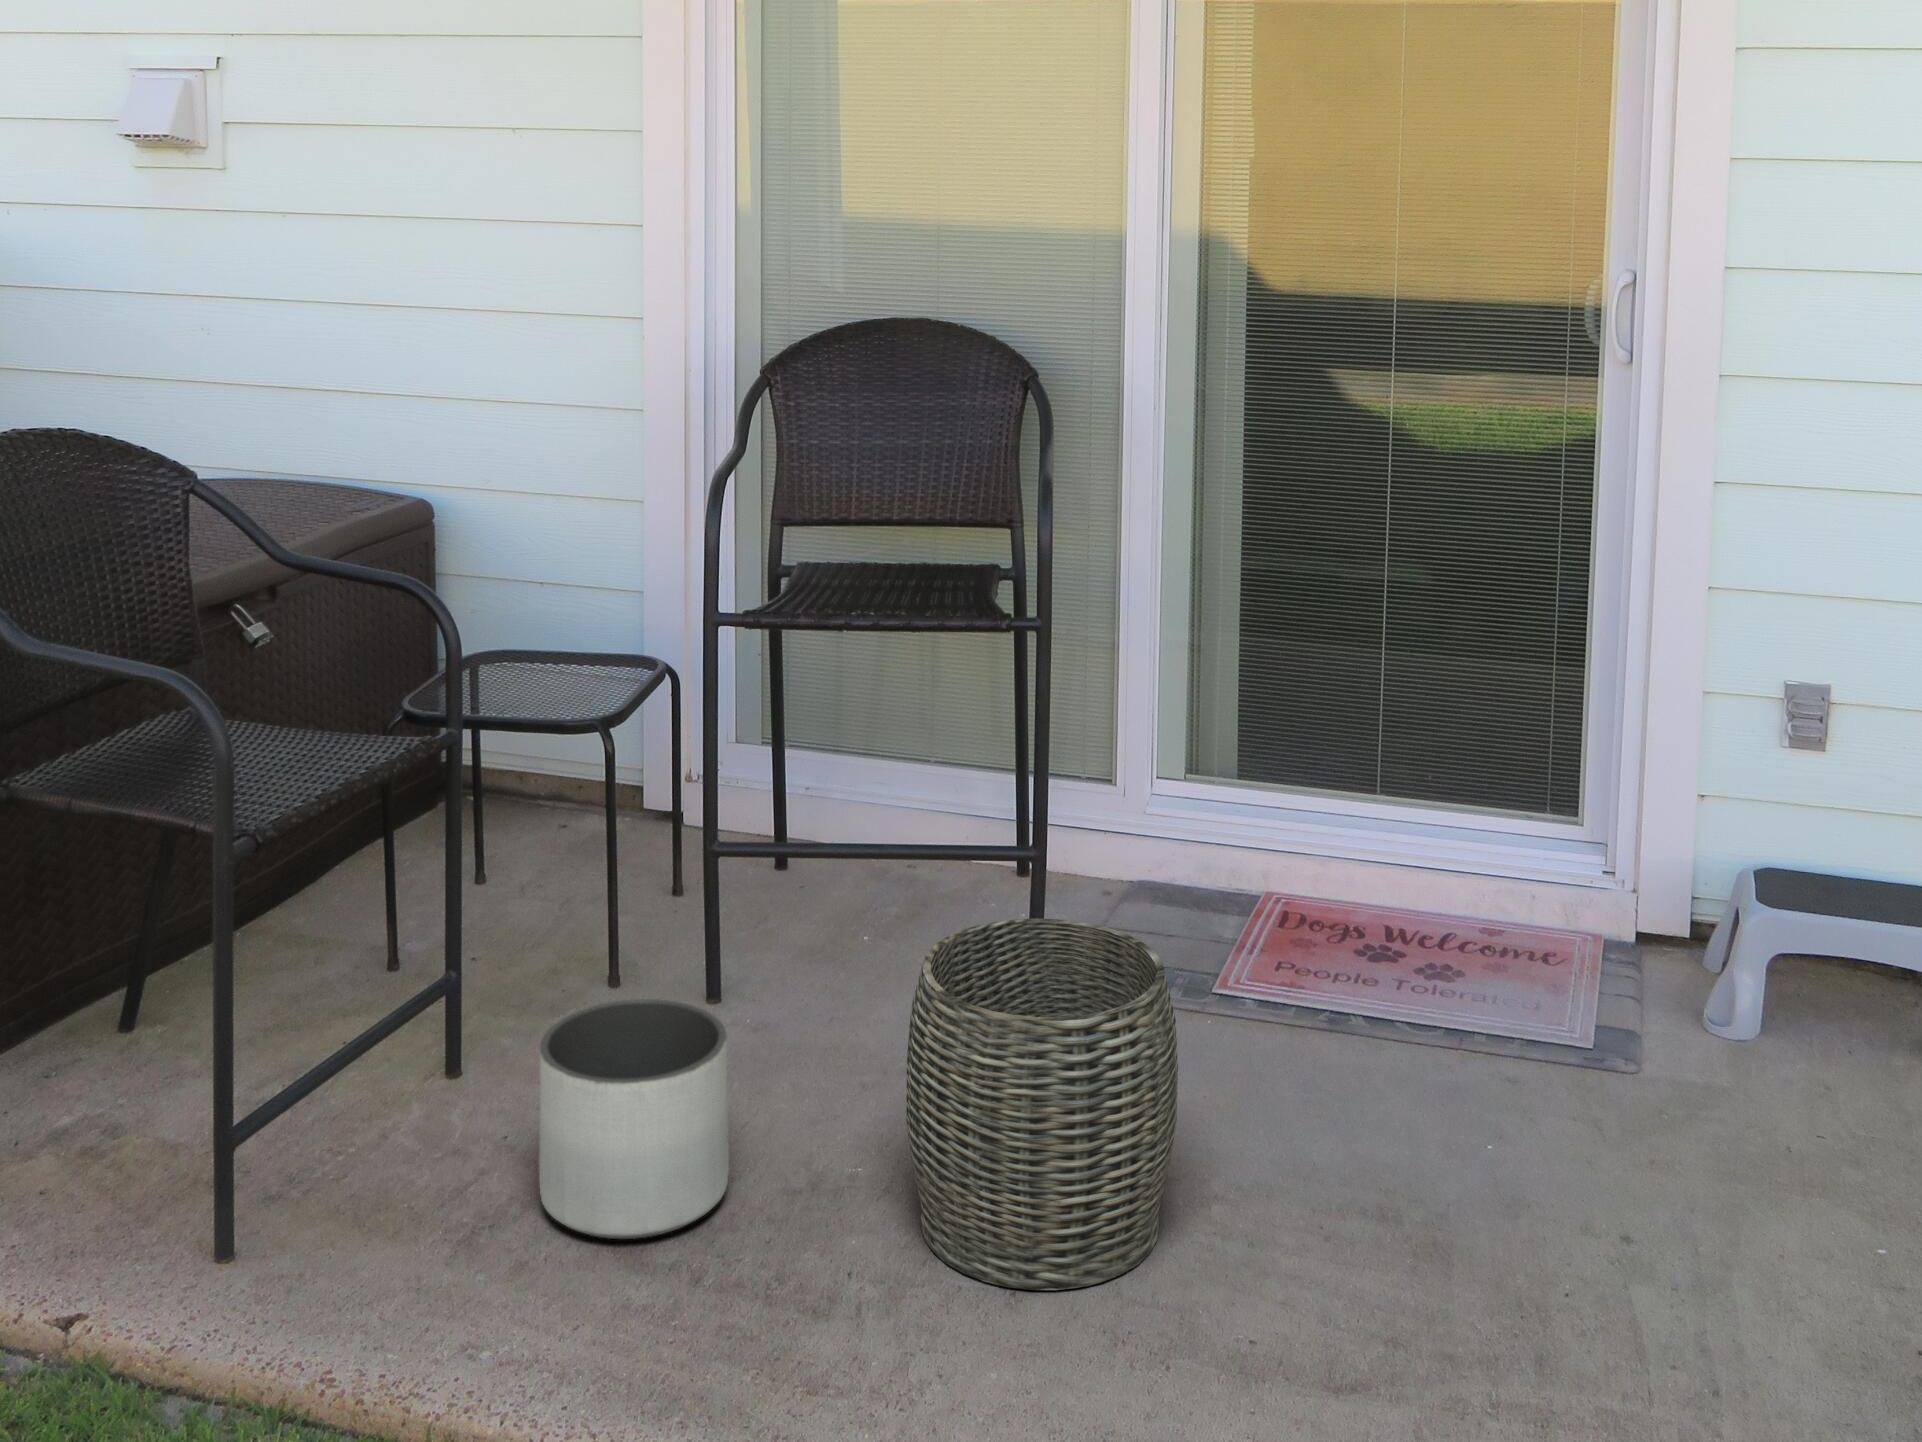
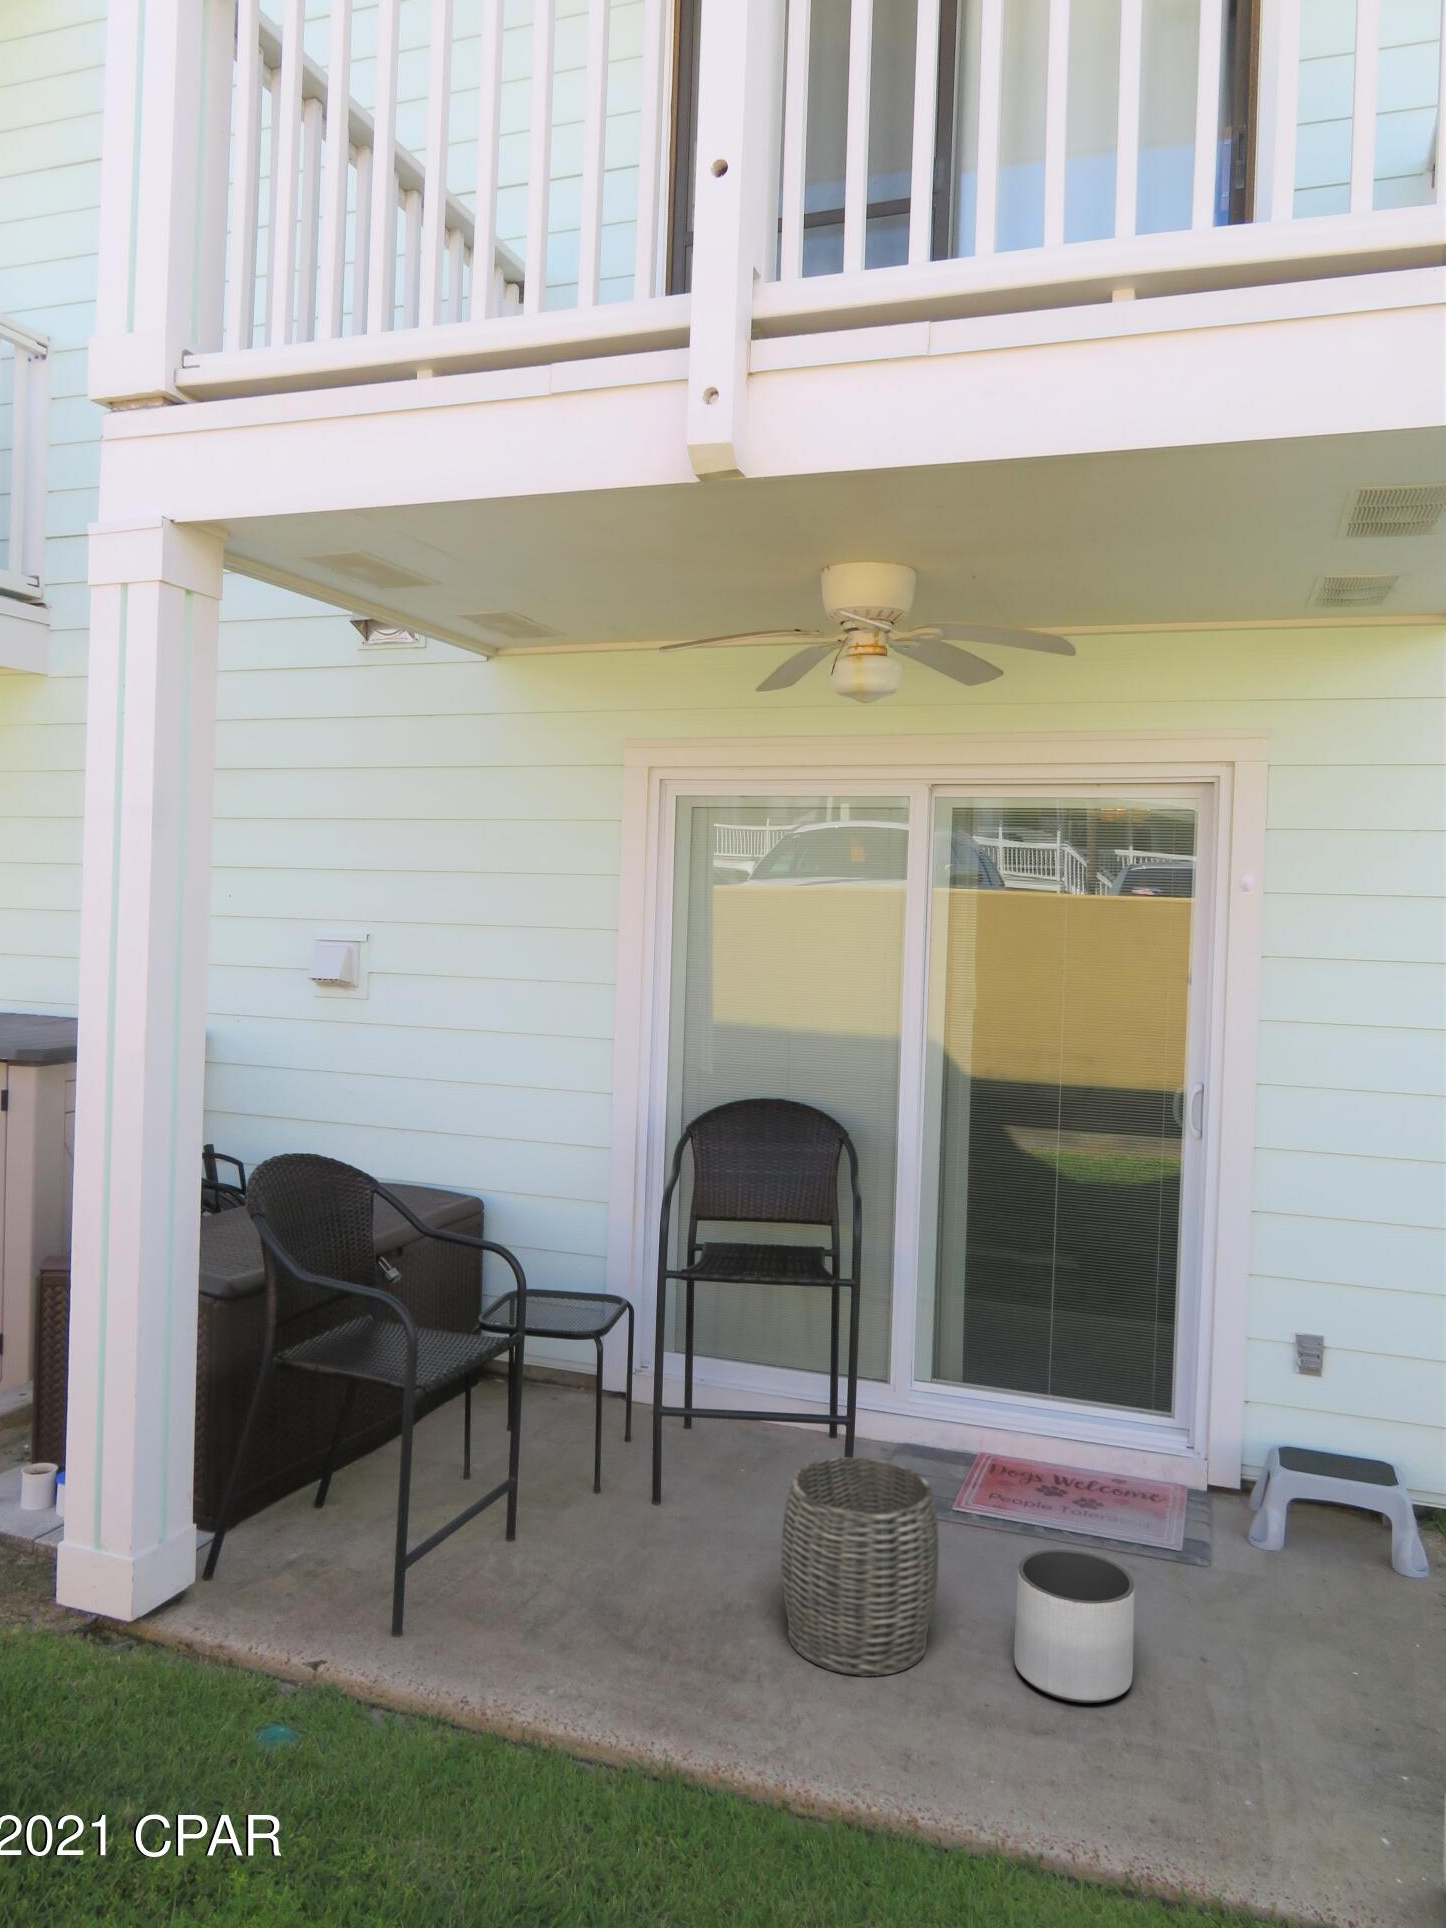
planter: present [539,999,729,1239] -> present [1014,1549,1135,1703]

